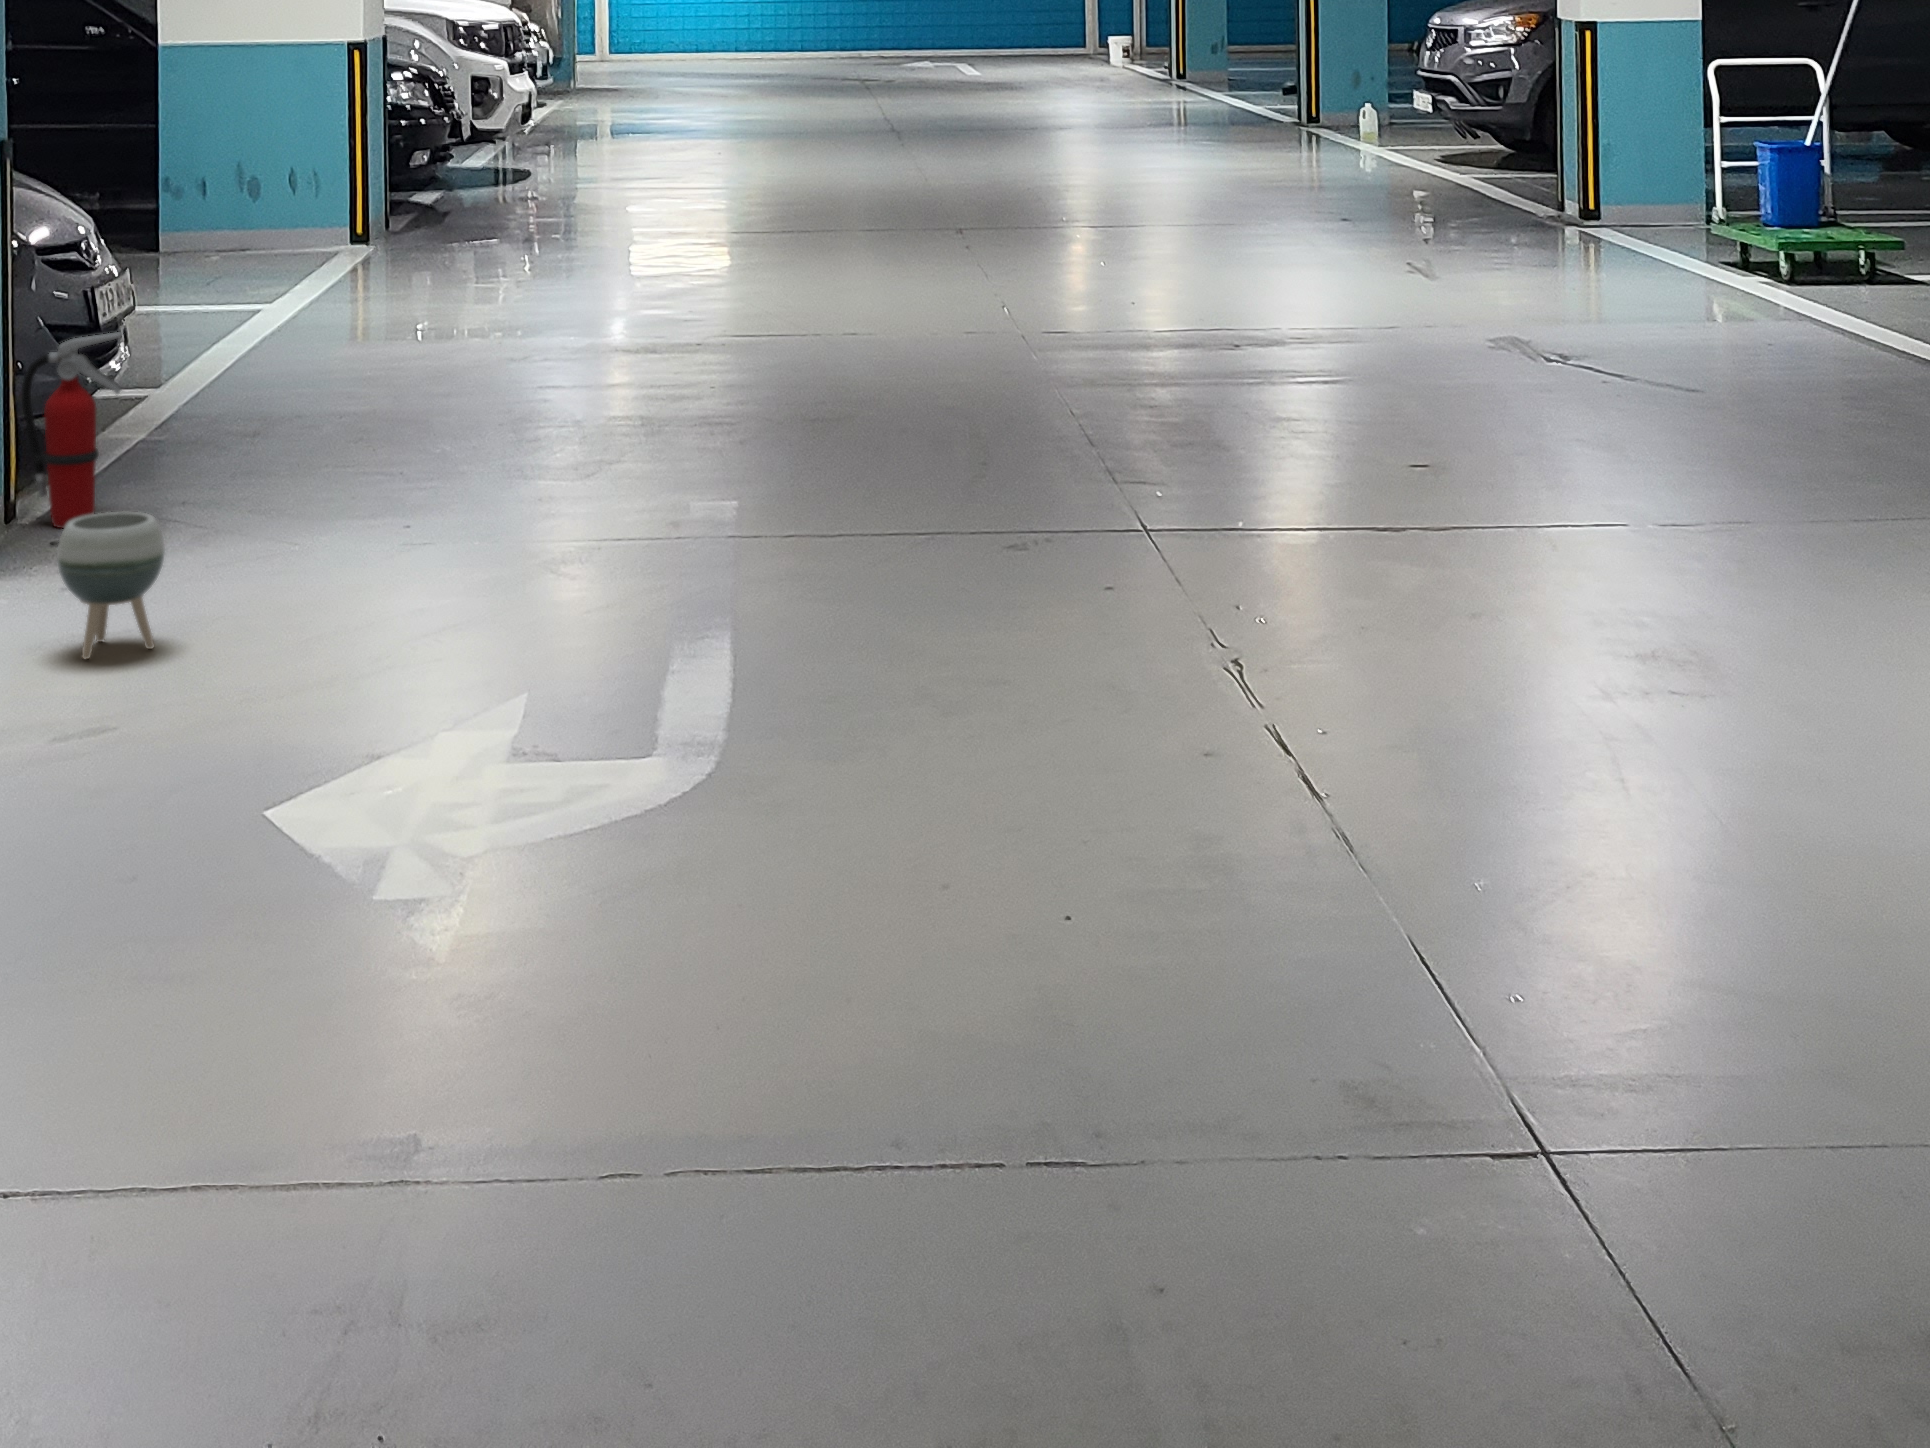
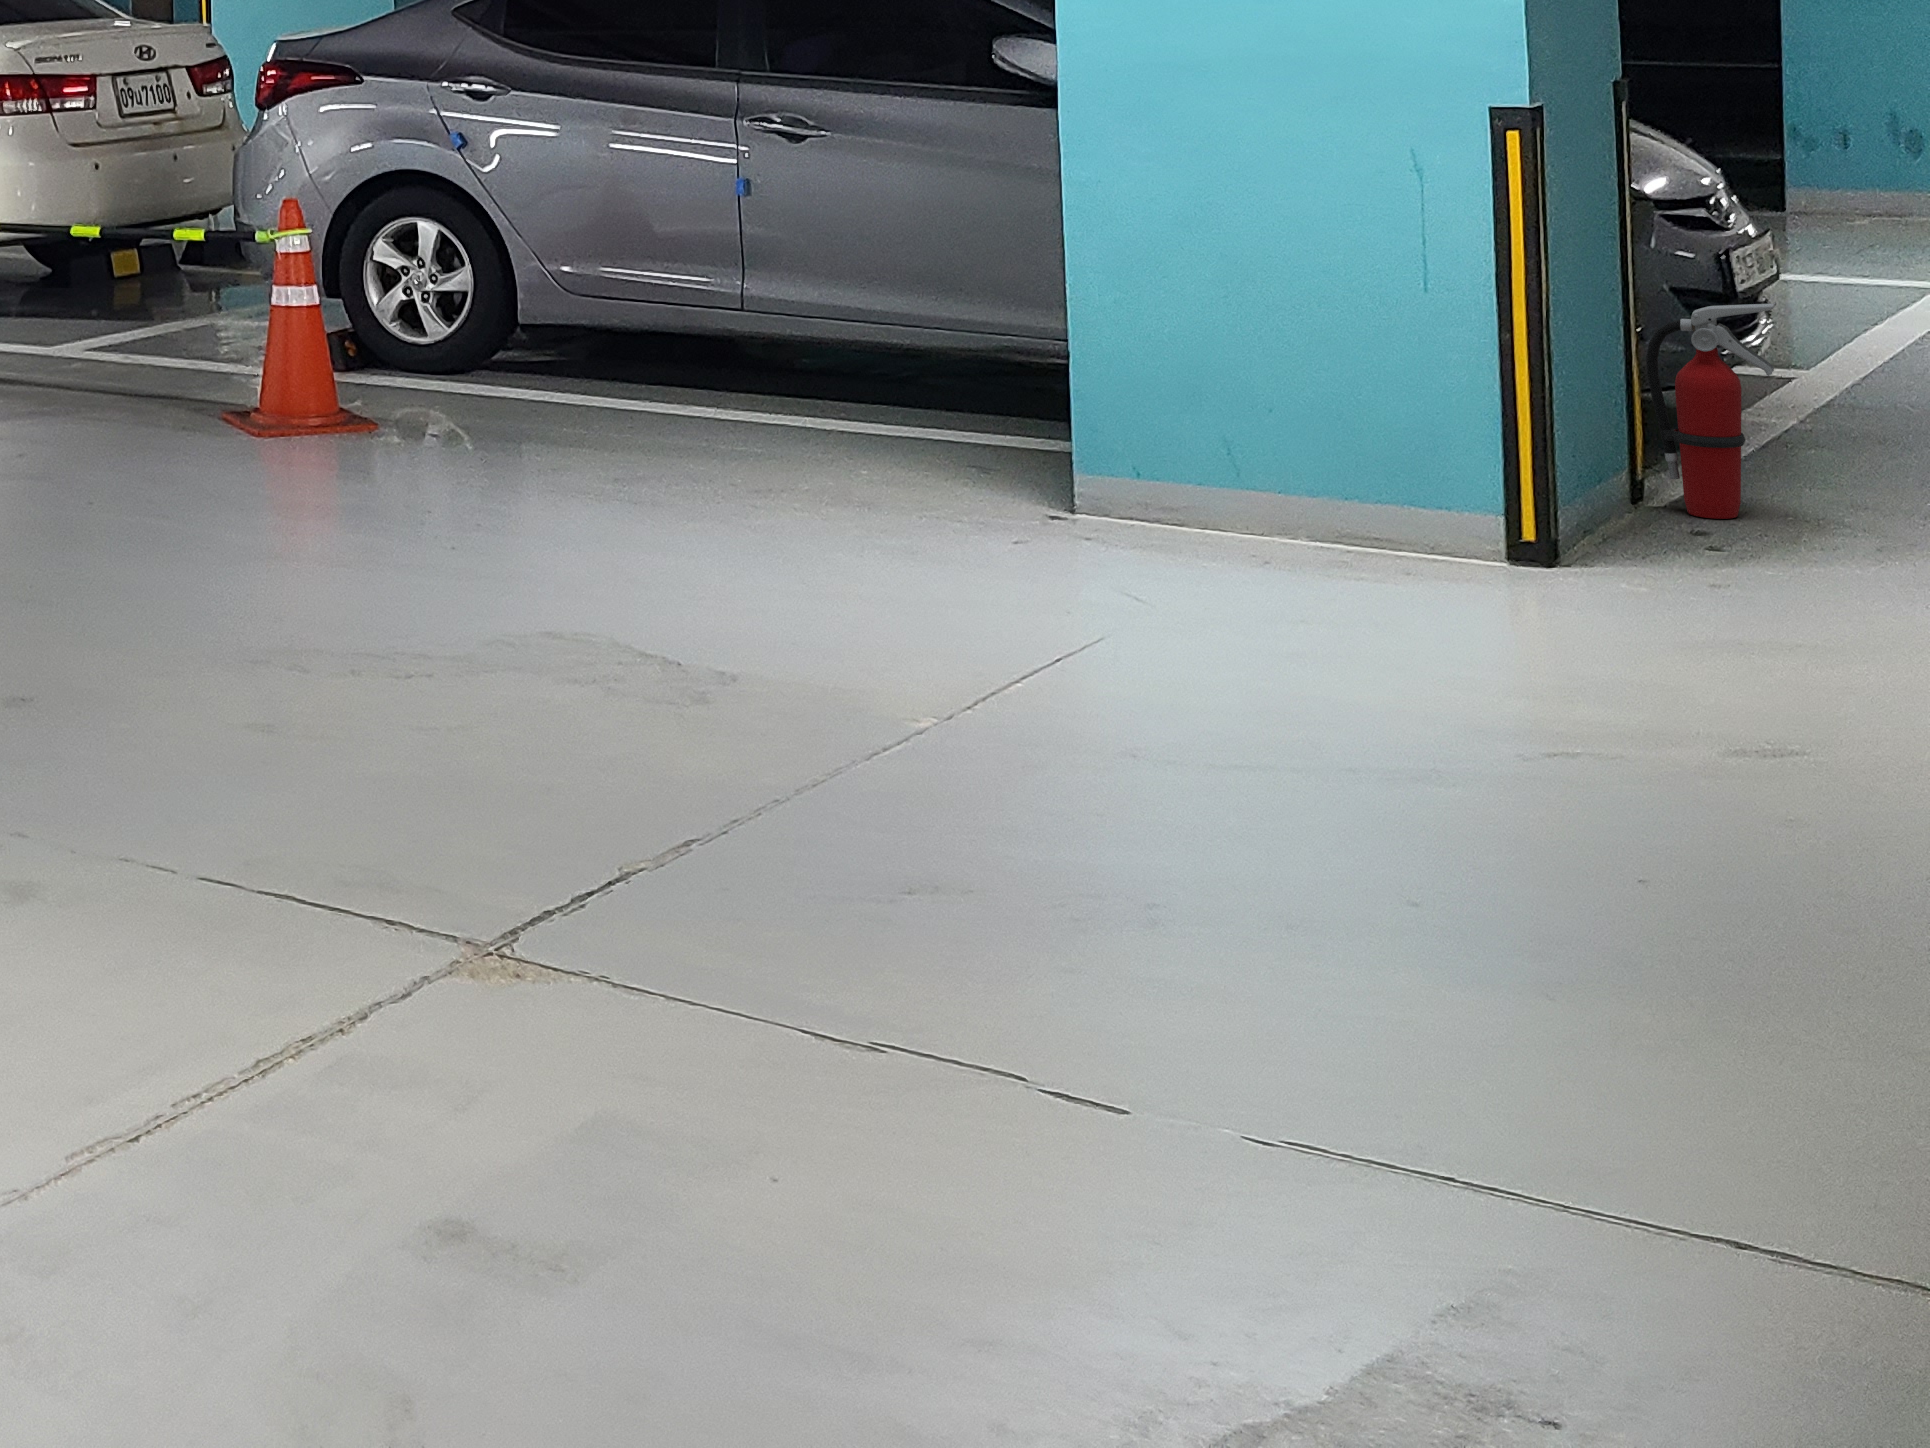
planter: present [57,512,165,660] -> none [1709,500,1847,662]

